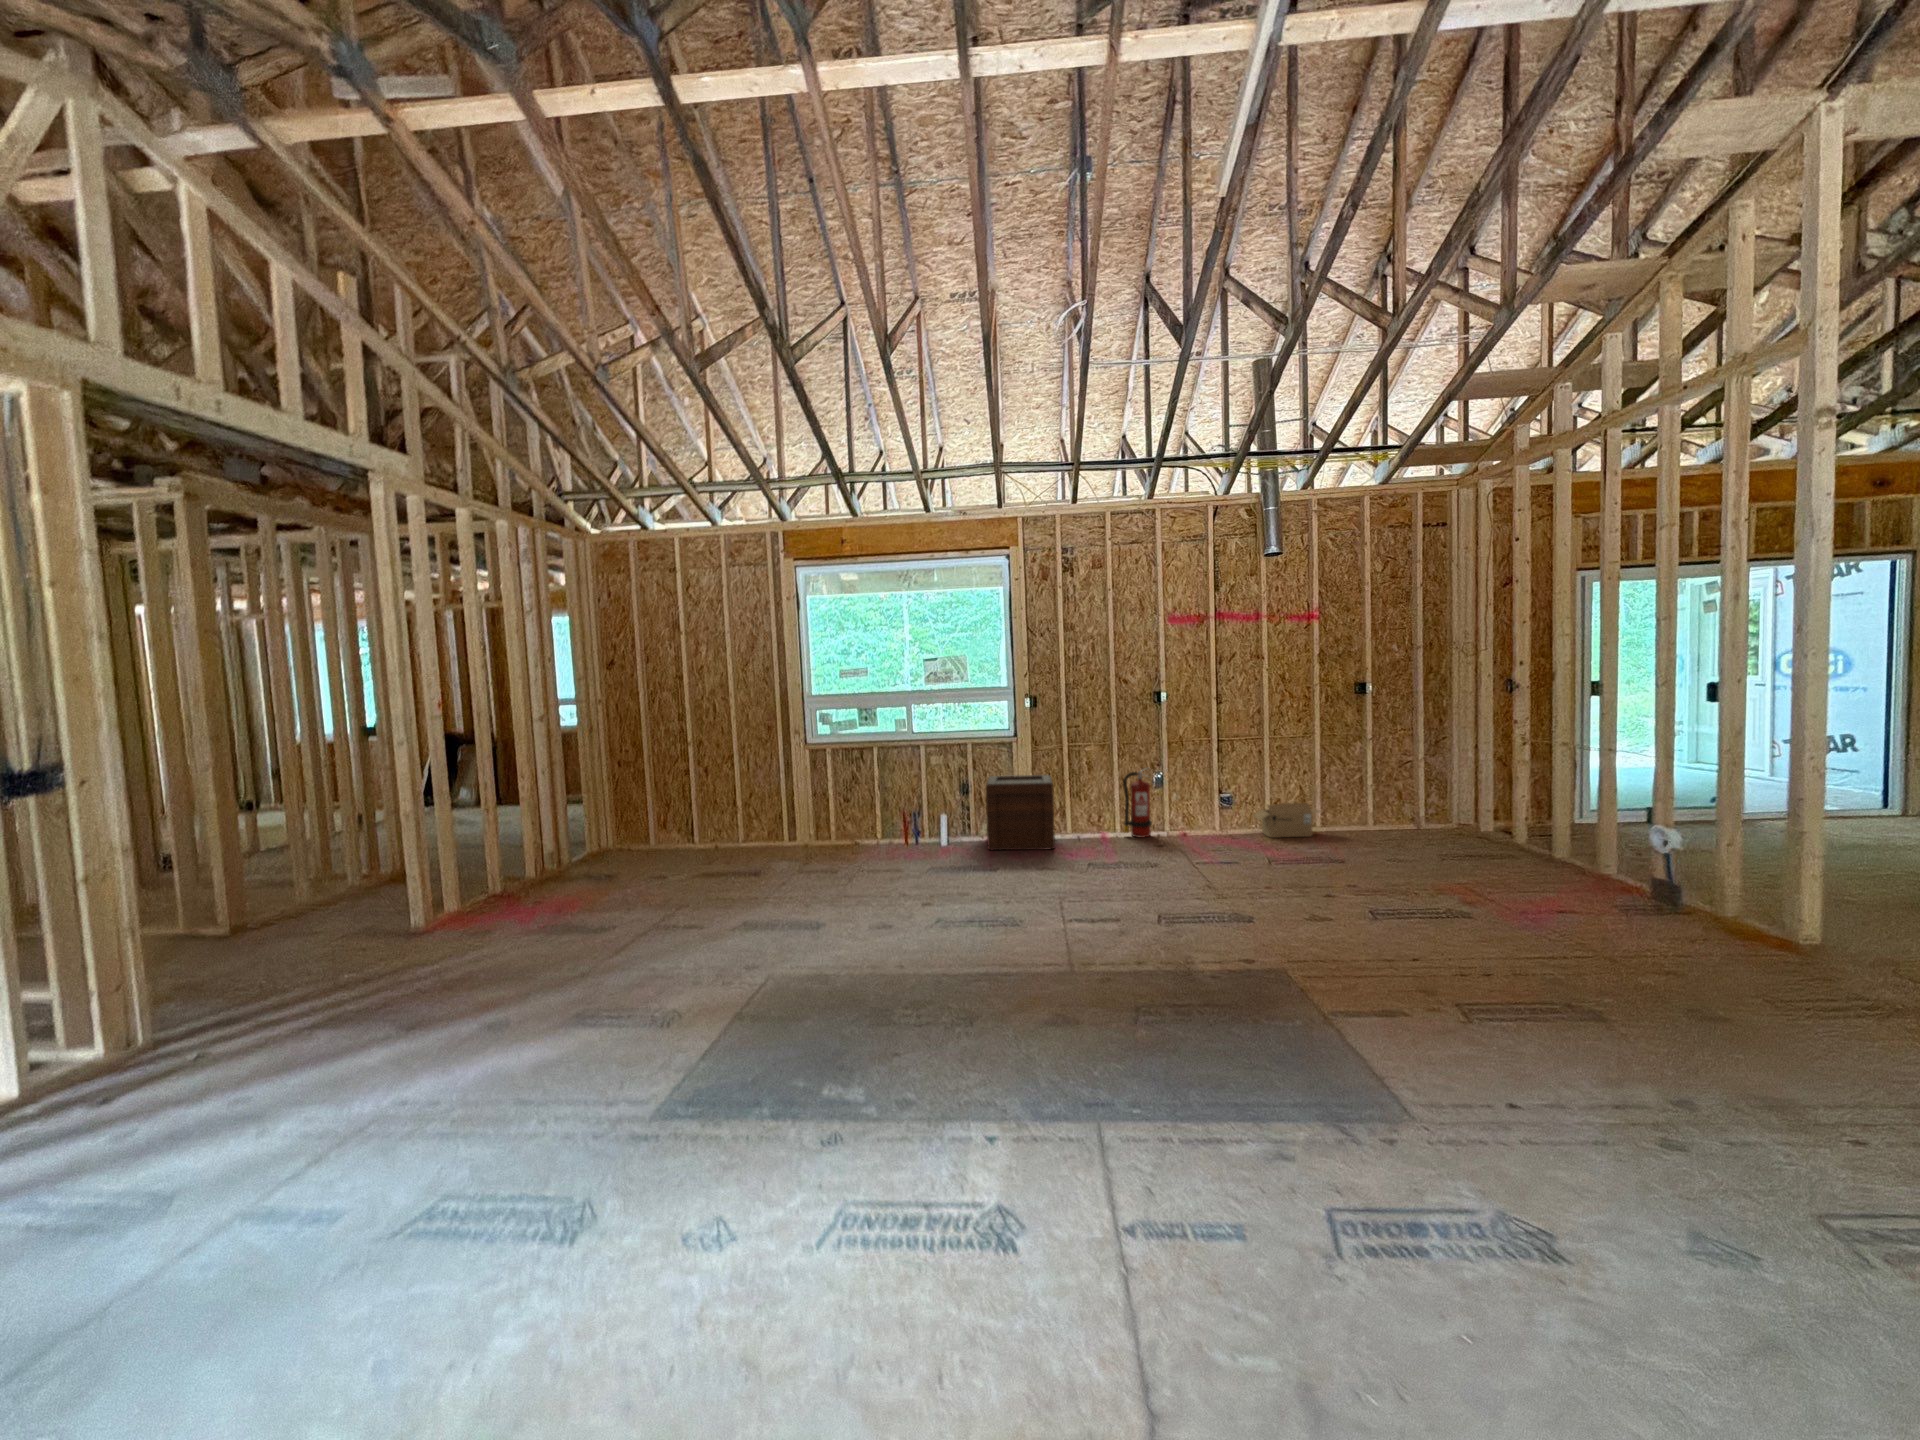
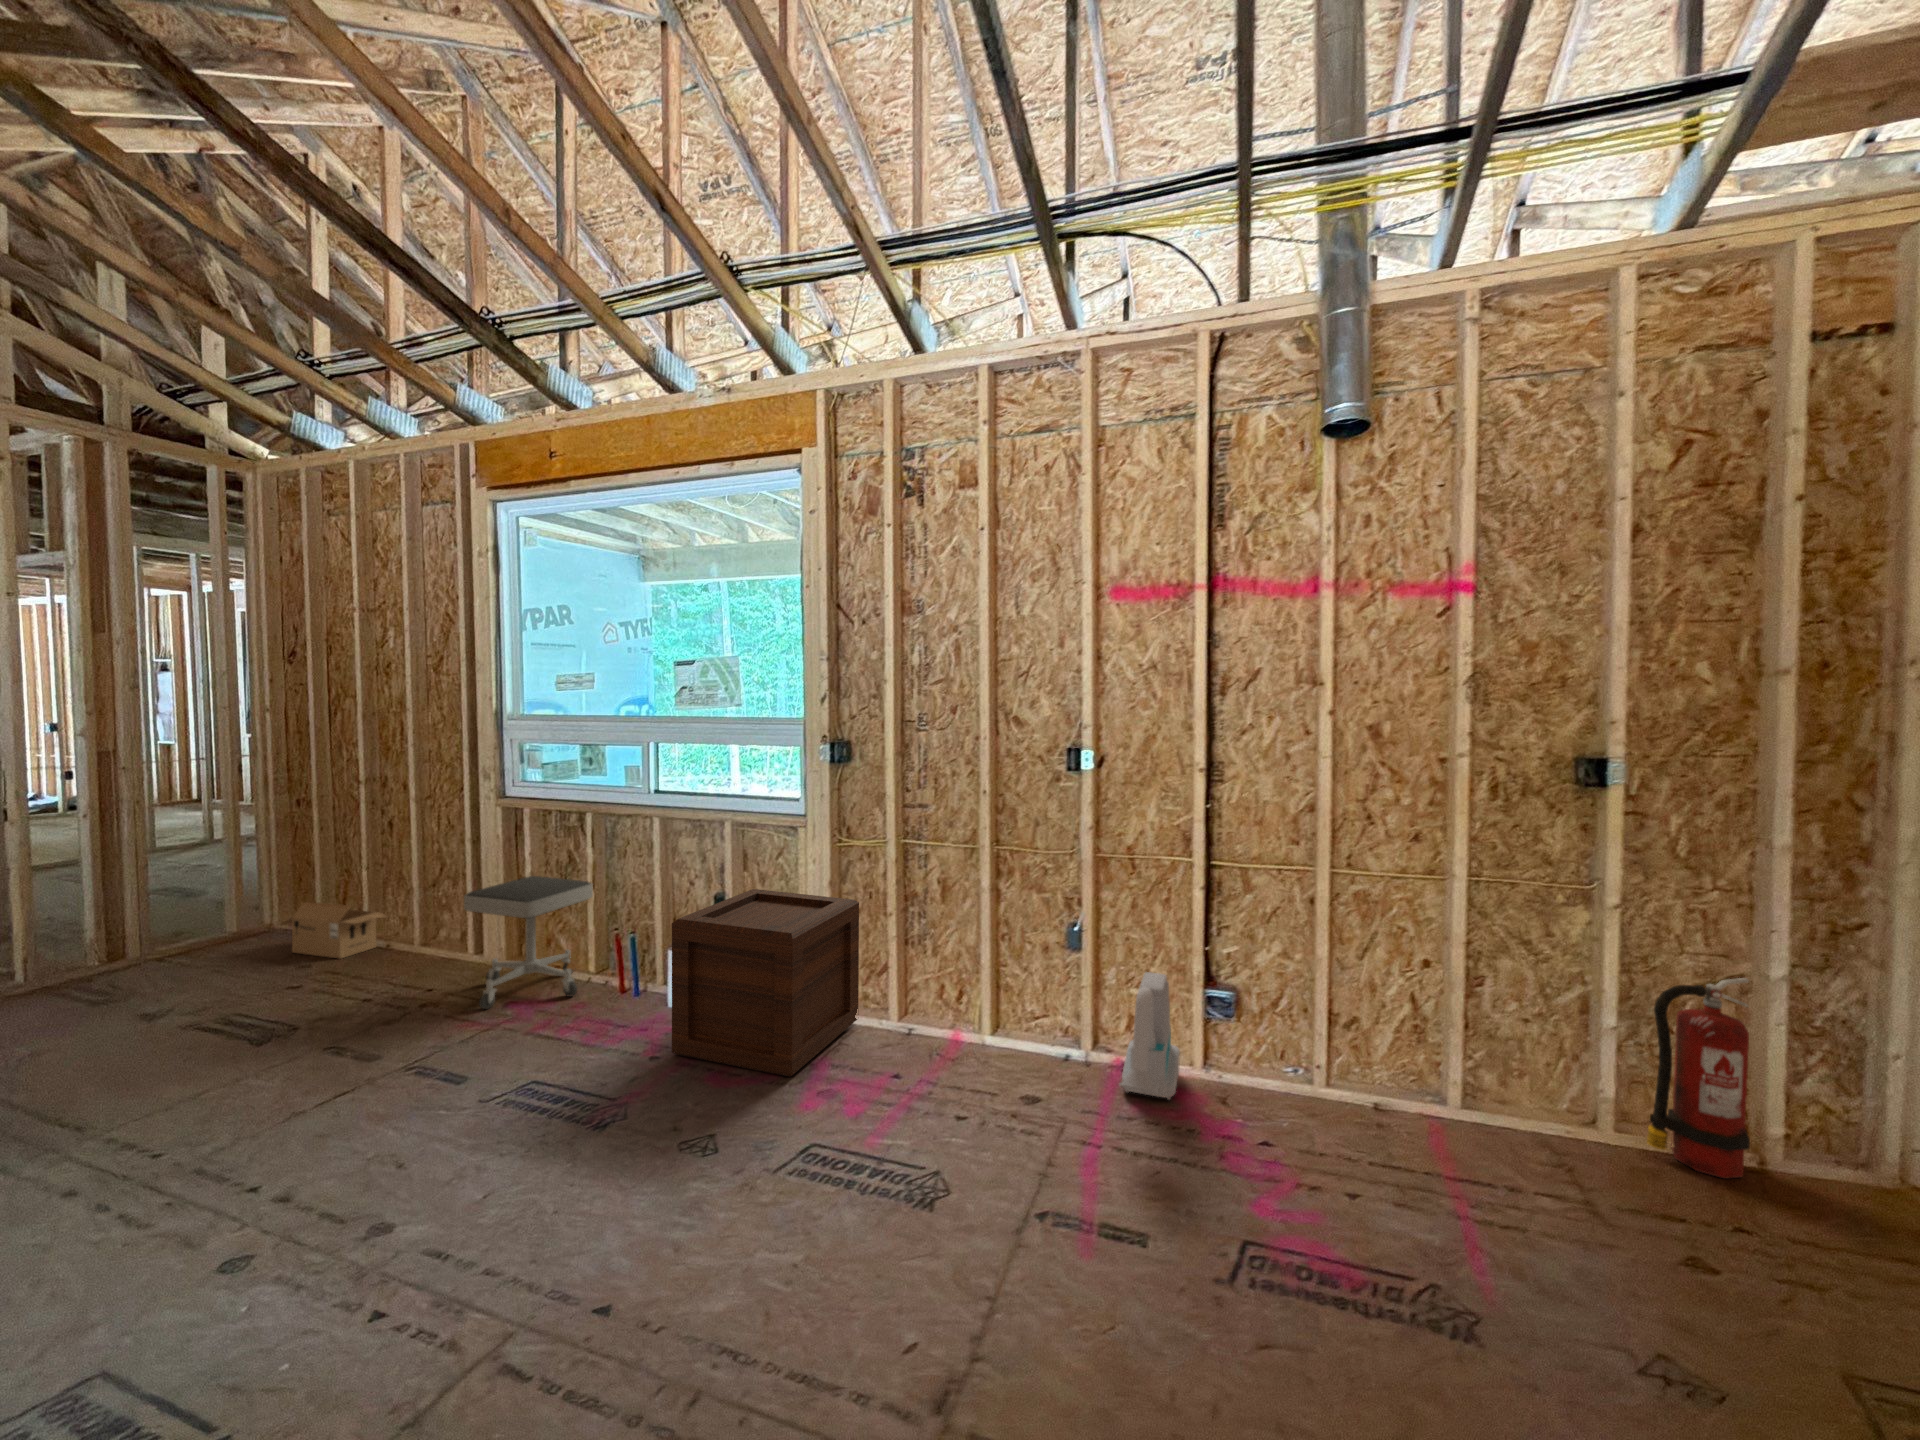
fire extinguisher: present [1123,770,1152,838] -> present [1647,978,1750,1178]
stool: none [830,784,893,851] -> present [464,876,593,1009]
vacuum cleaner: none [1188,787,1221,838] -> present [1119,972,1180,1100]
cardboard box: present [1254,803,1320,838] -> present [284,902,389,959]

